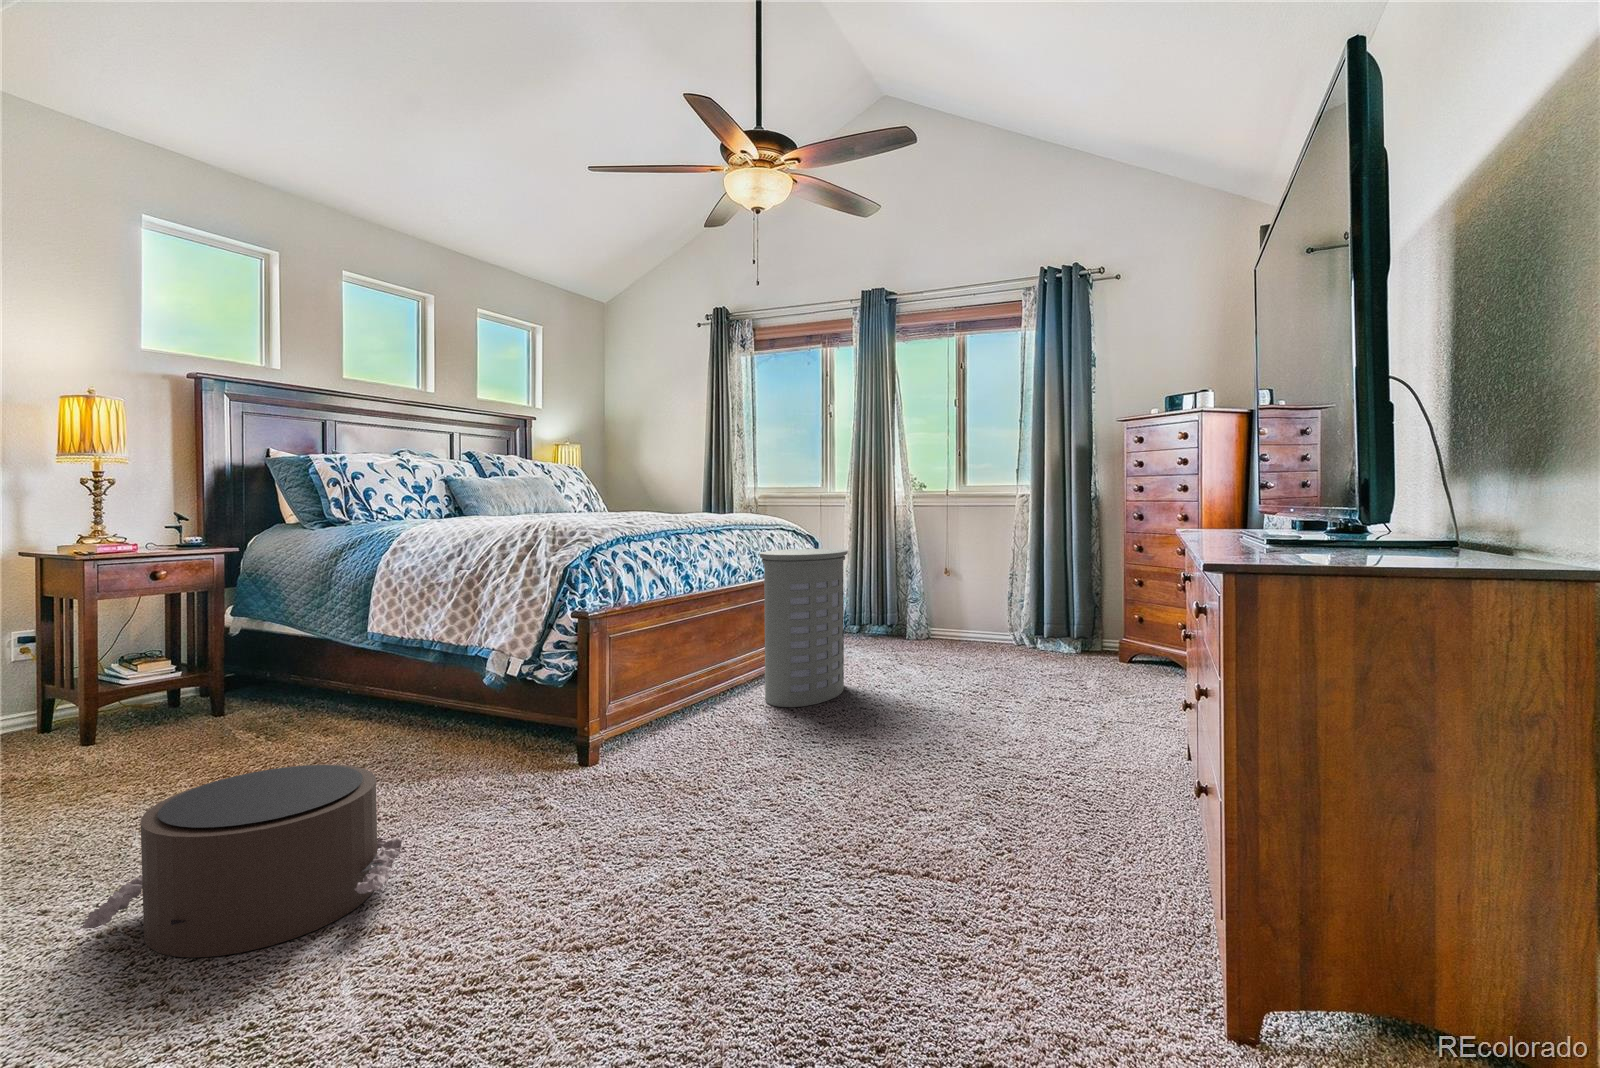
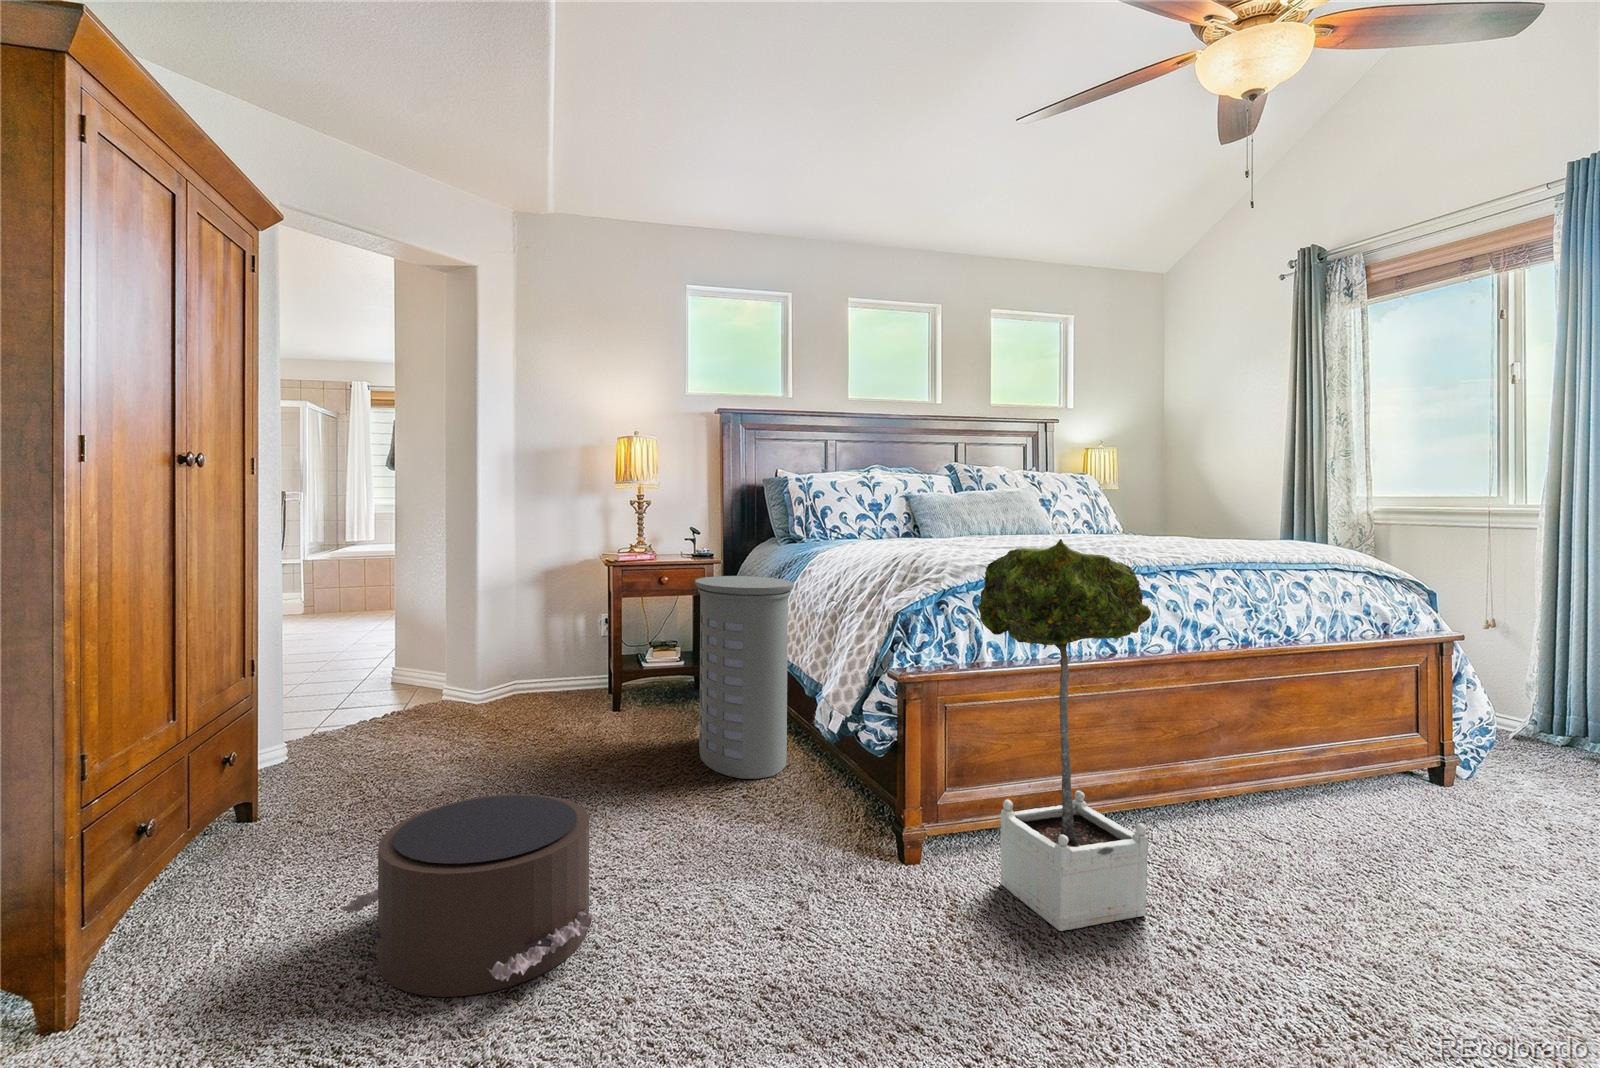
potted tree: none [631,507,739,761] -> present [978,539,1151,931]
laundry hamper: present [760,549,848,707] -> present [695,576,794,779]

